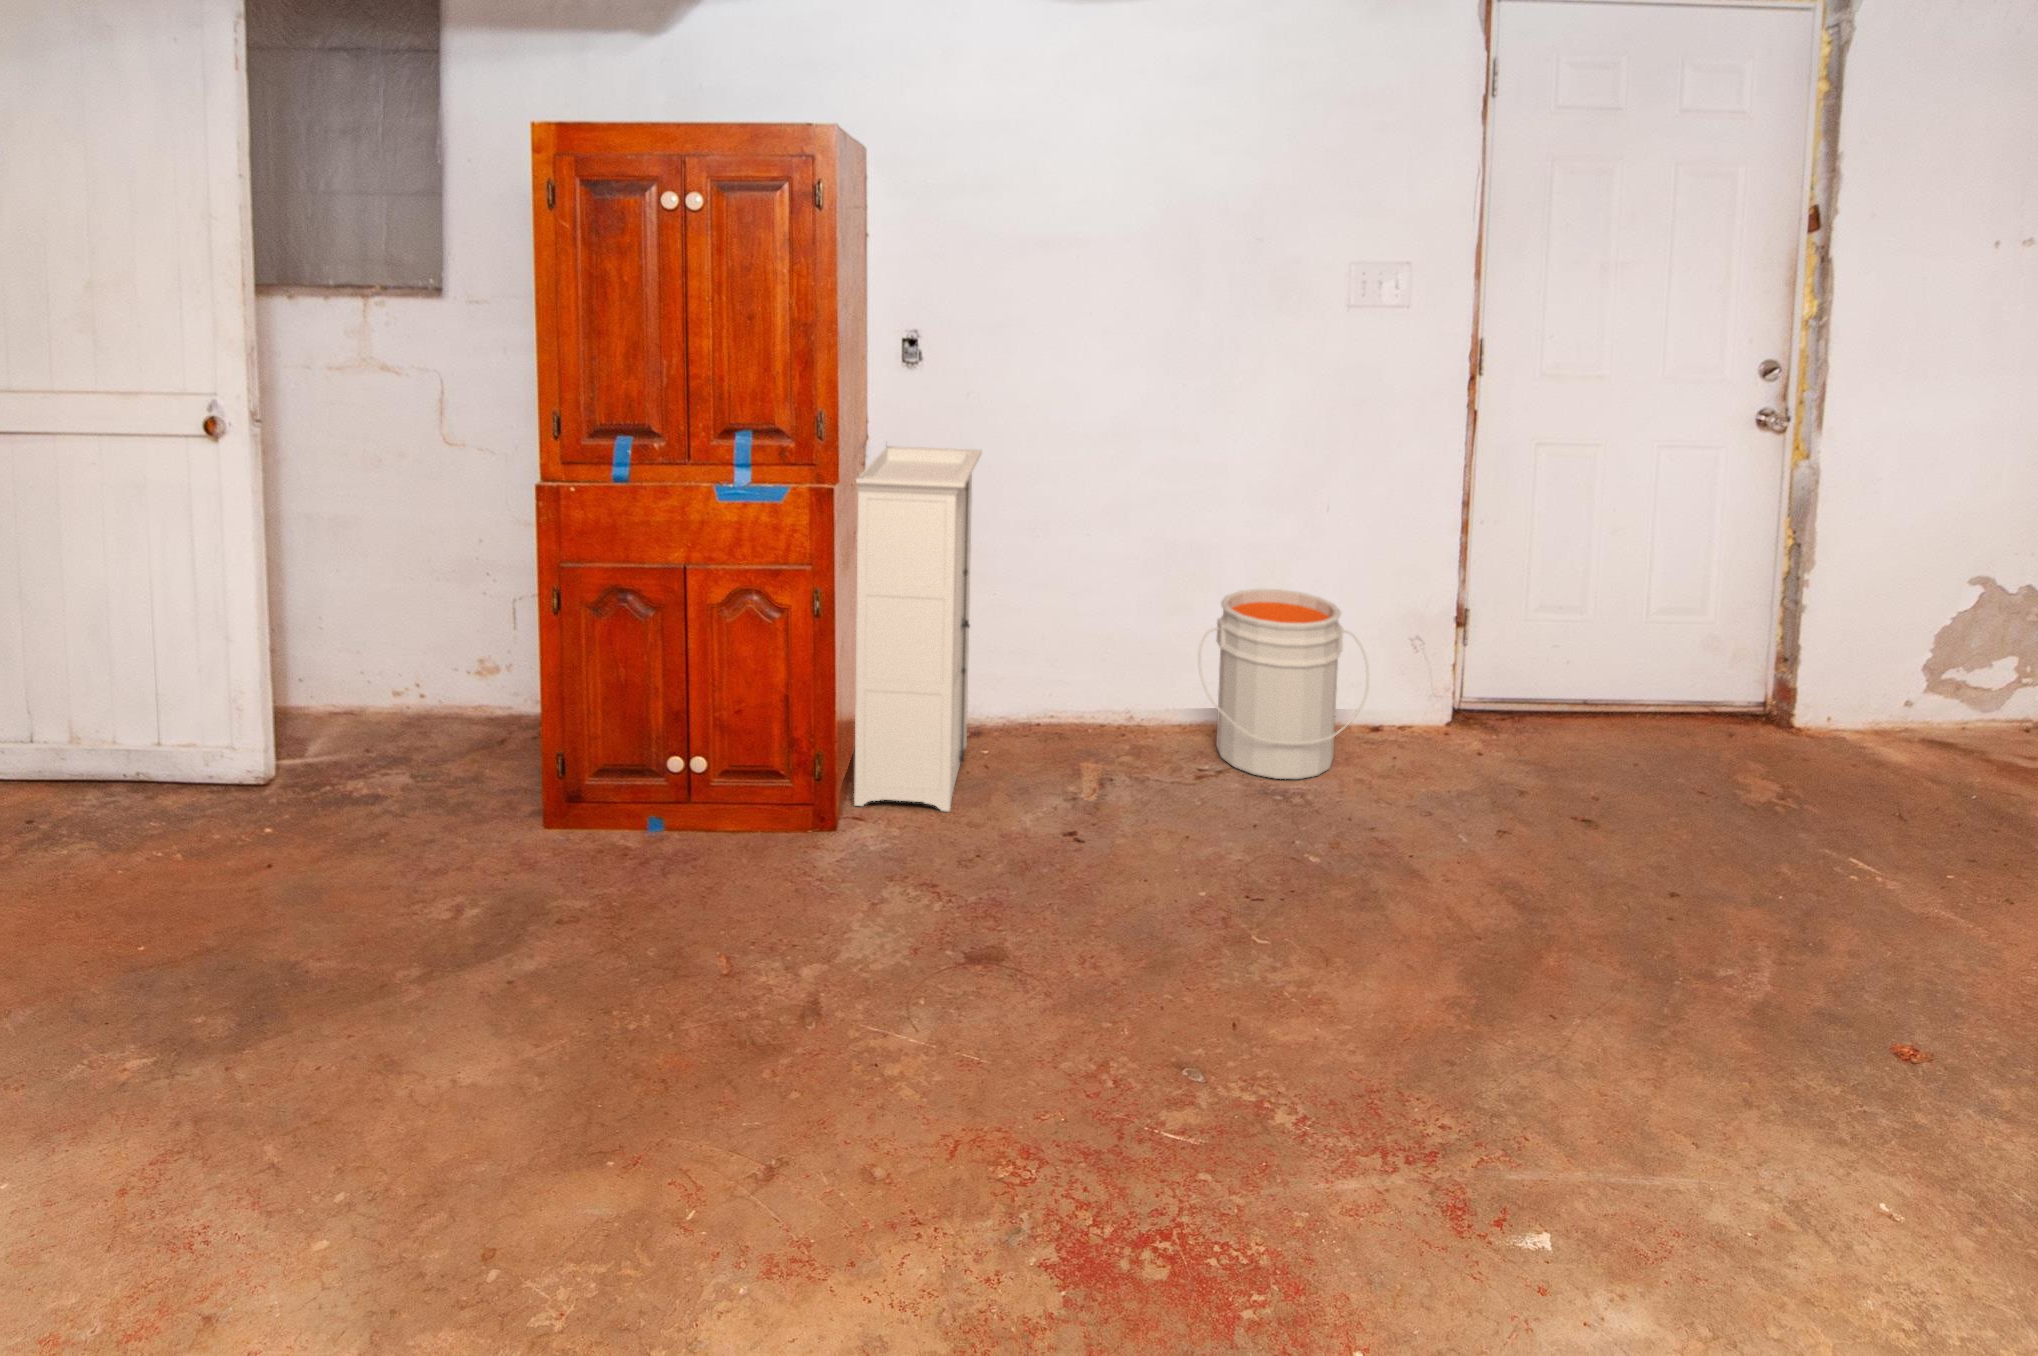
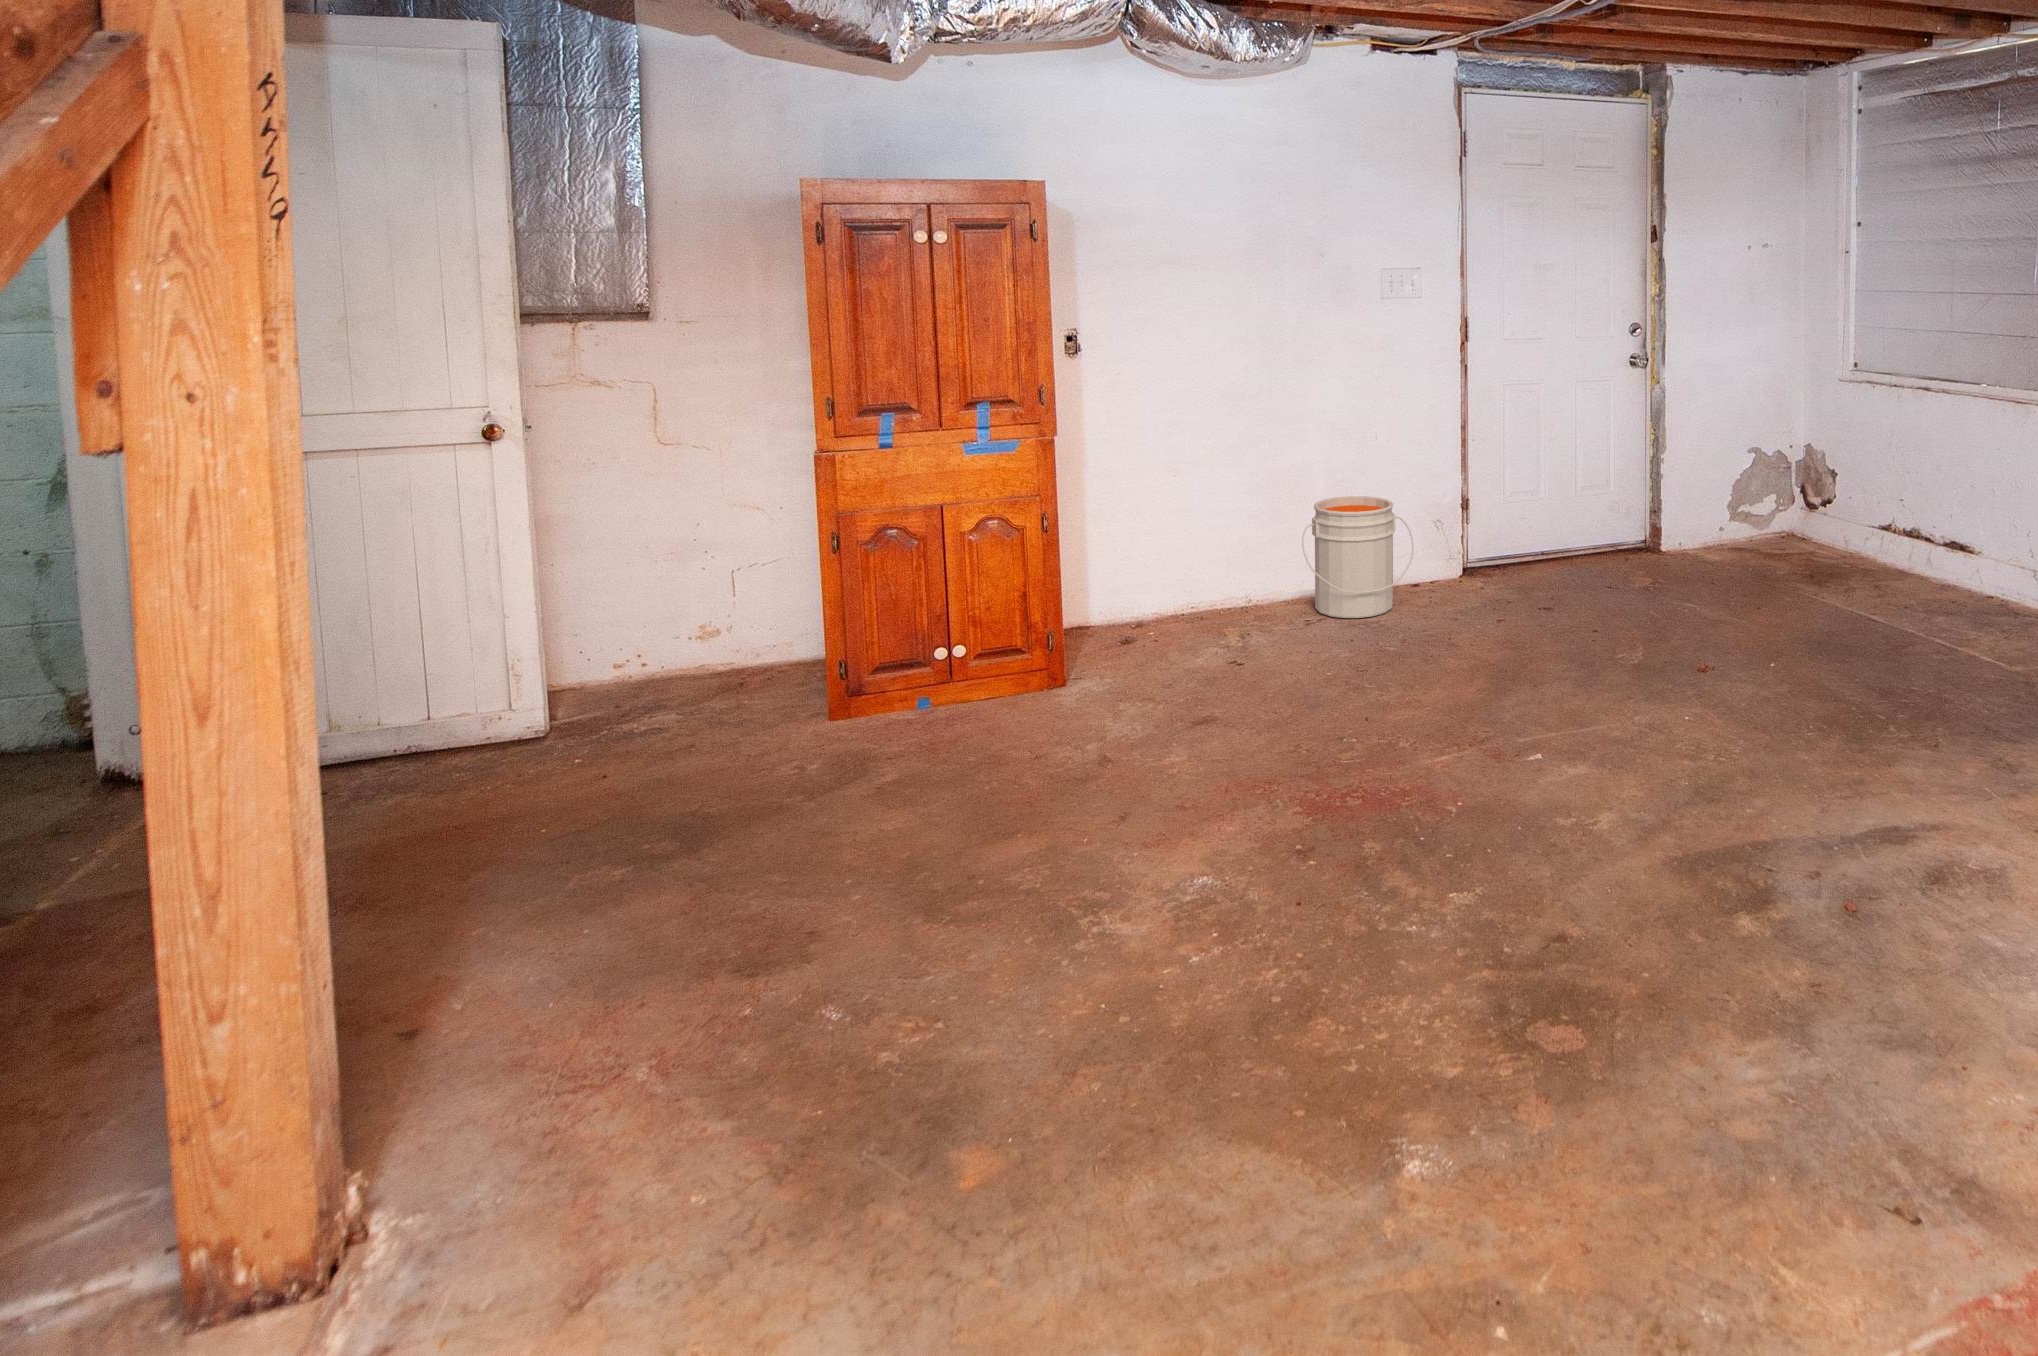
storage cabinet: present [854,446,982,812] -> none [1066,413,1147,672]

